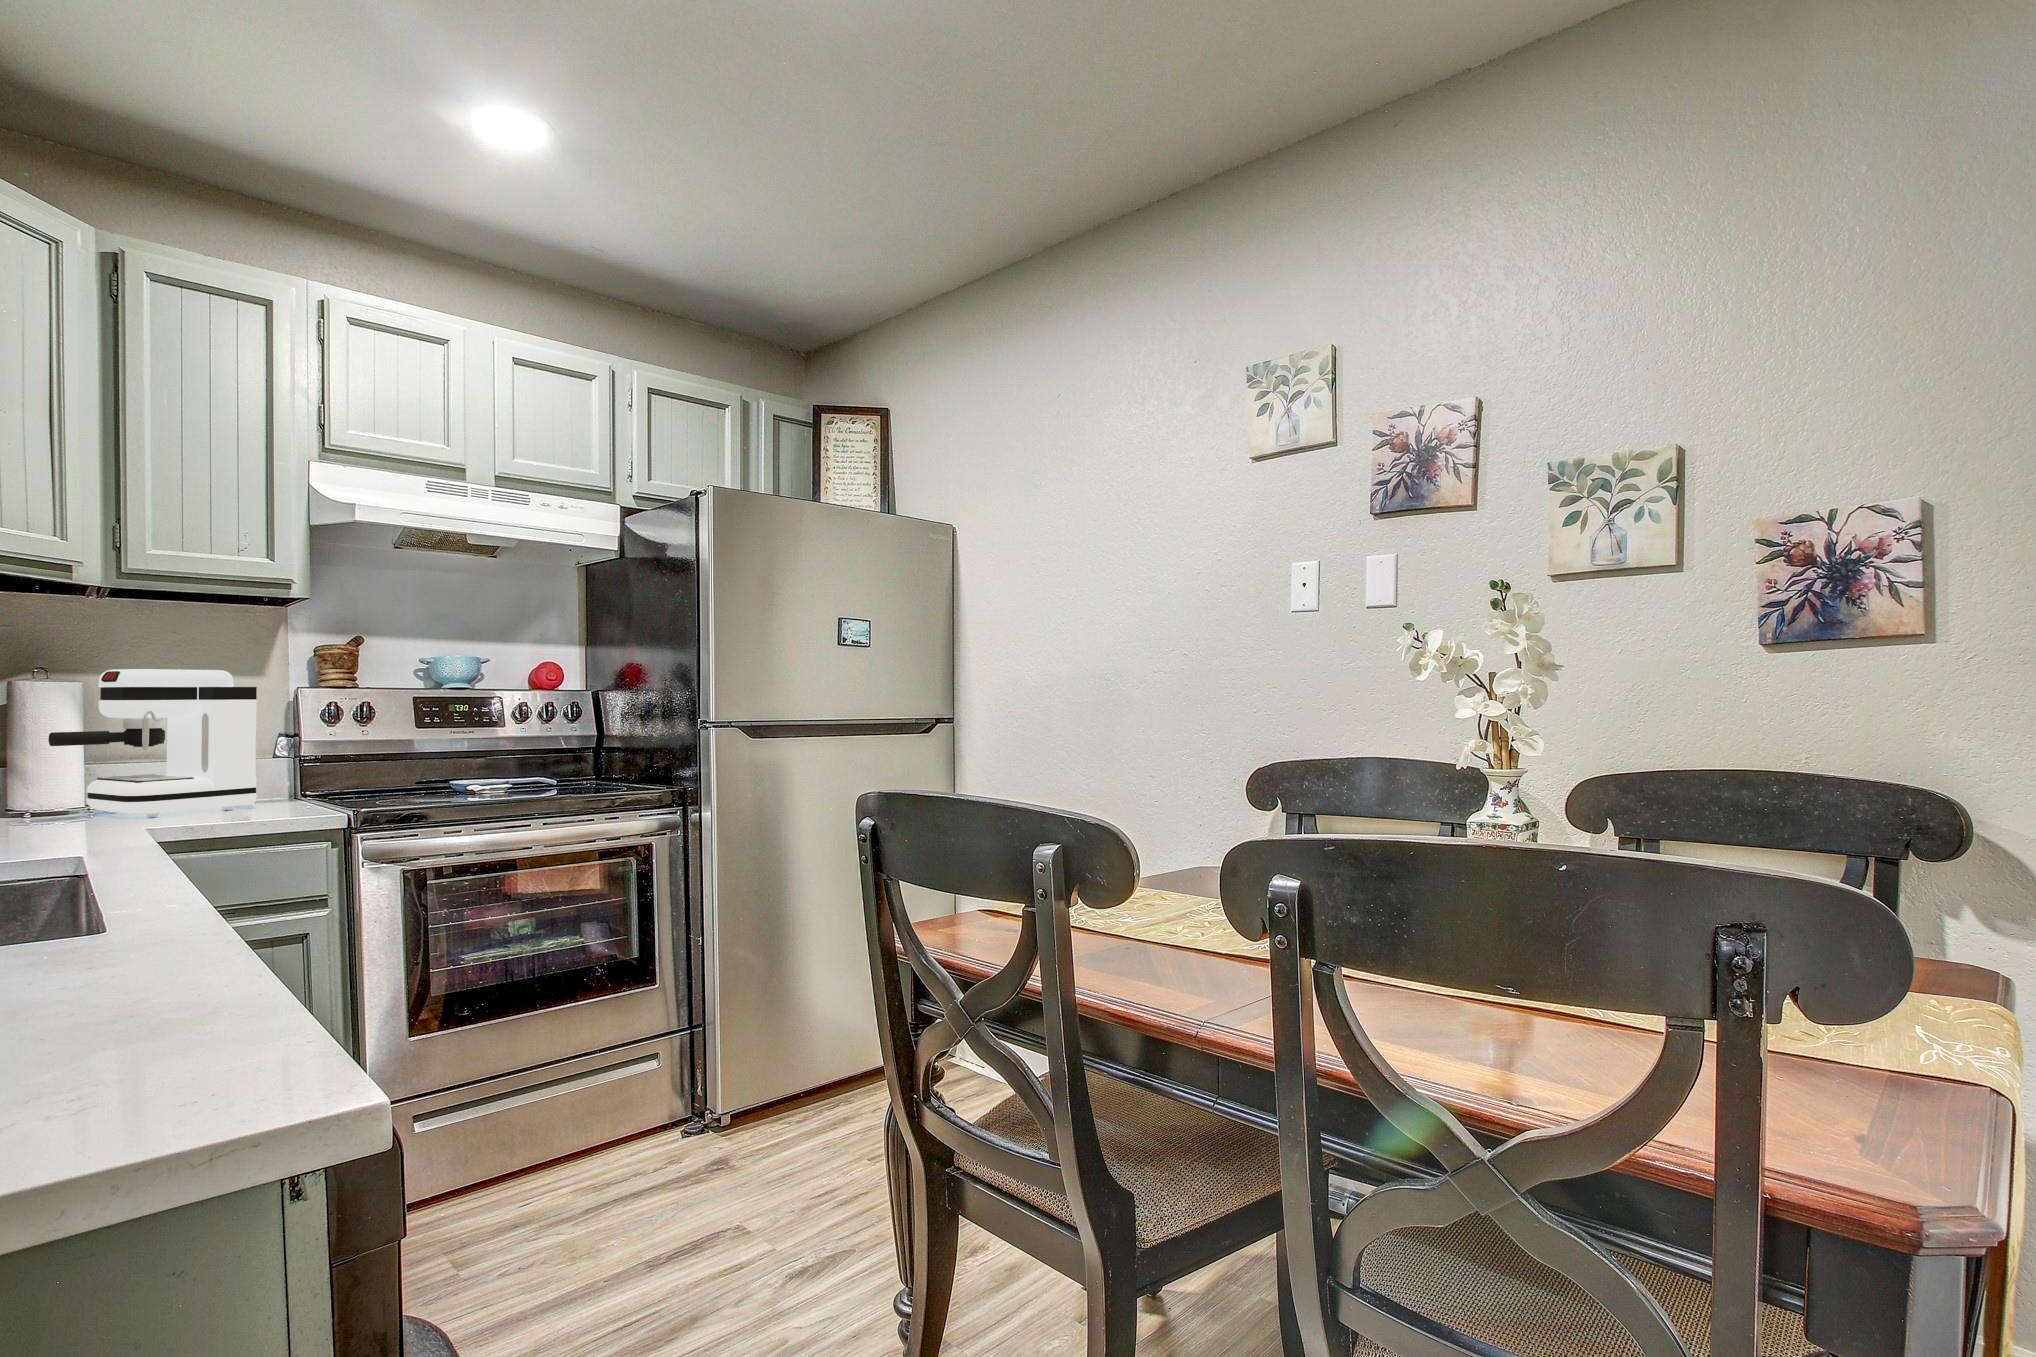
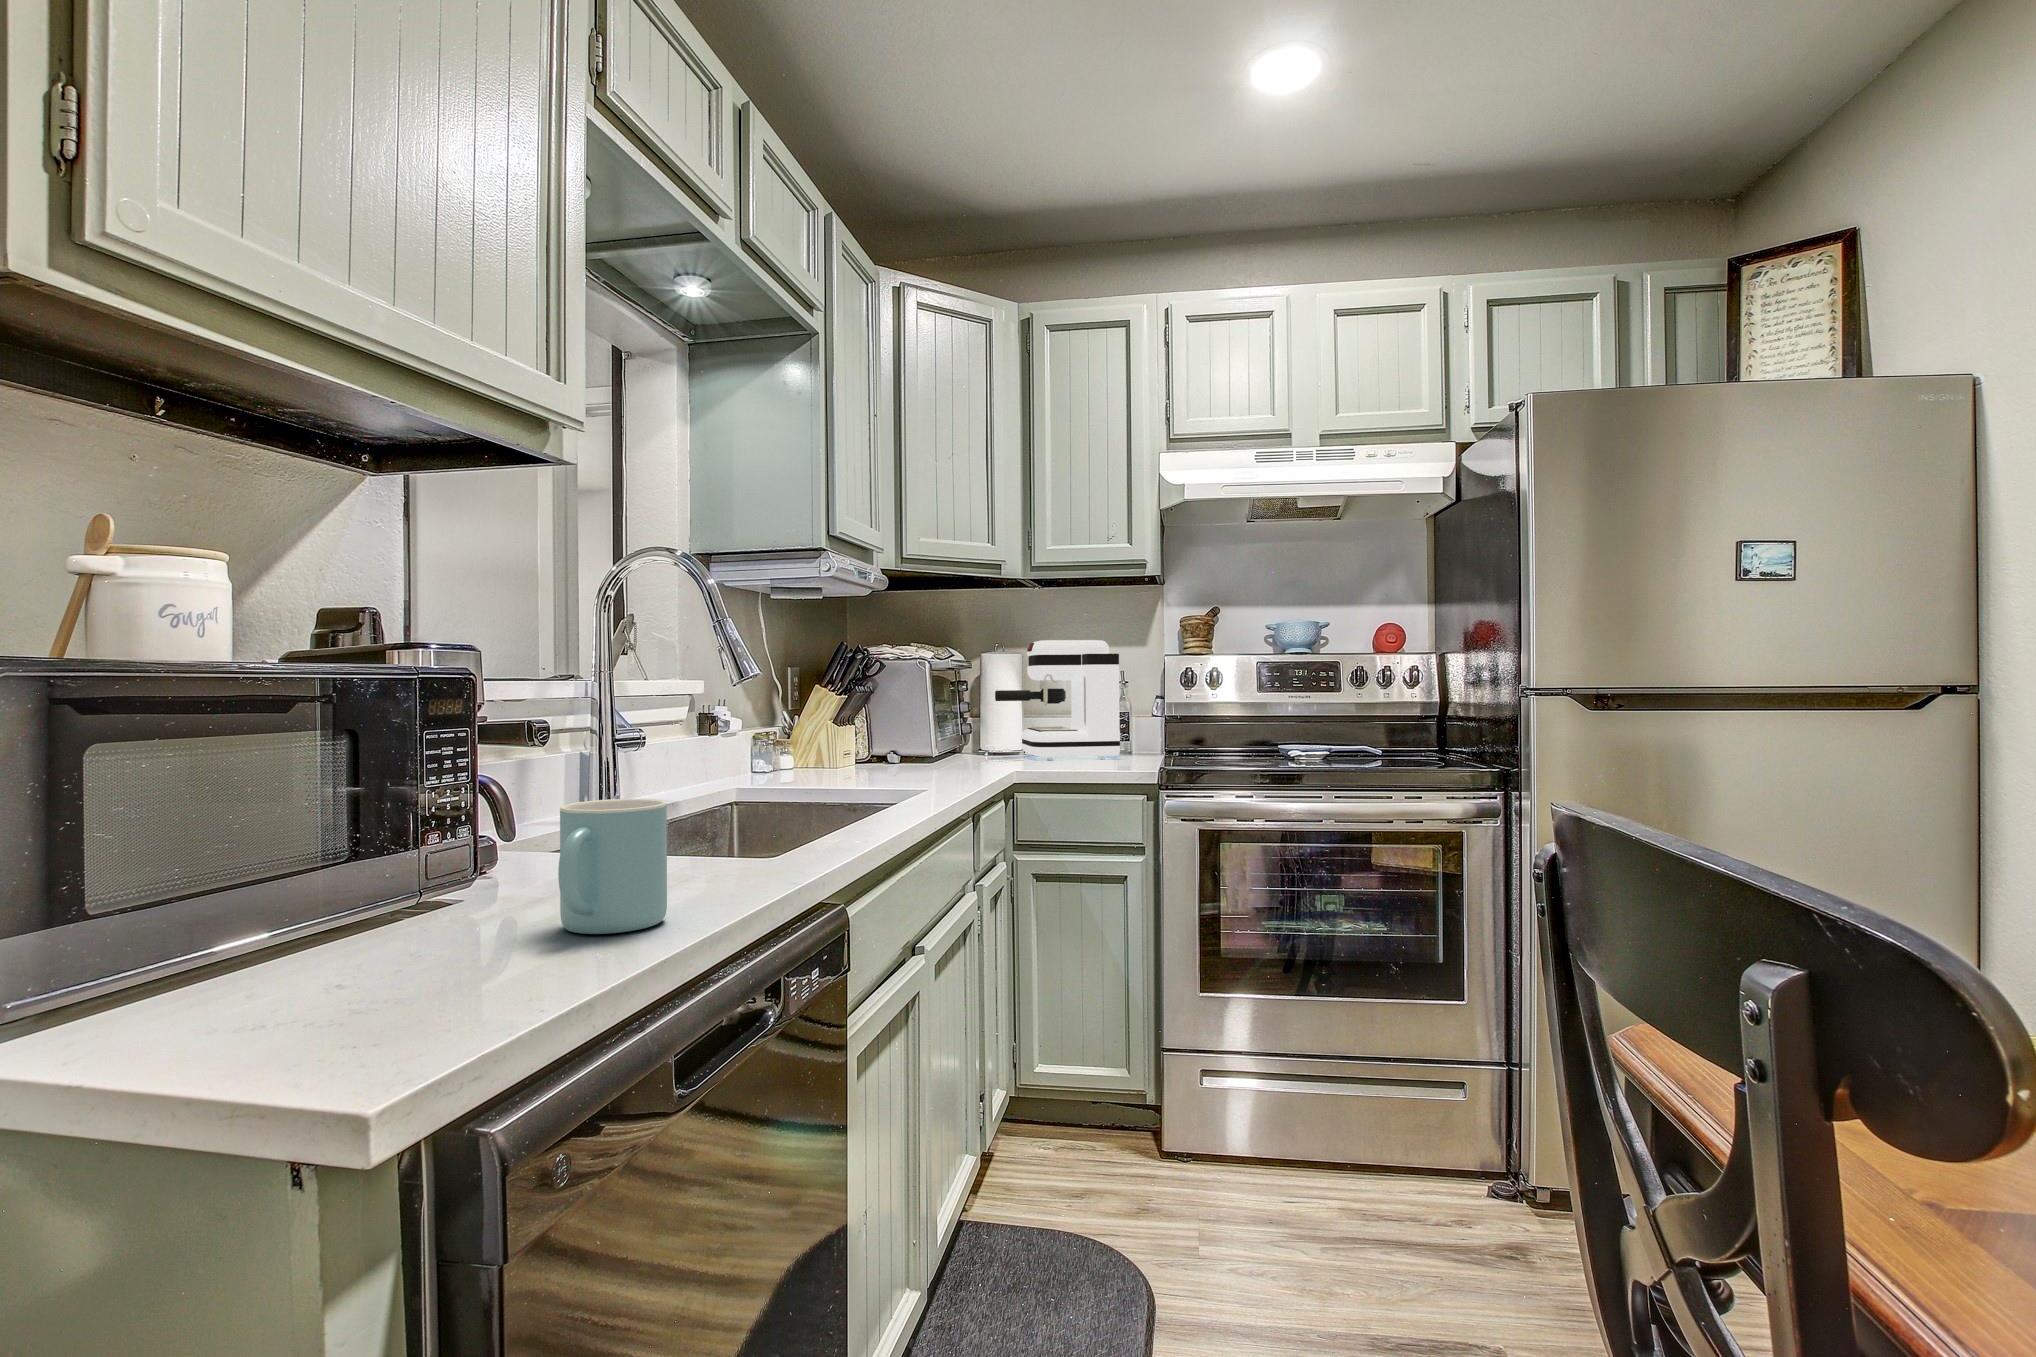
mug: none [82,900,231,1066] -> present [558,799,667,934]

